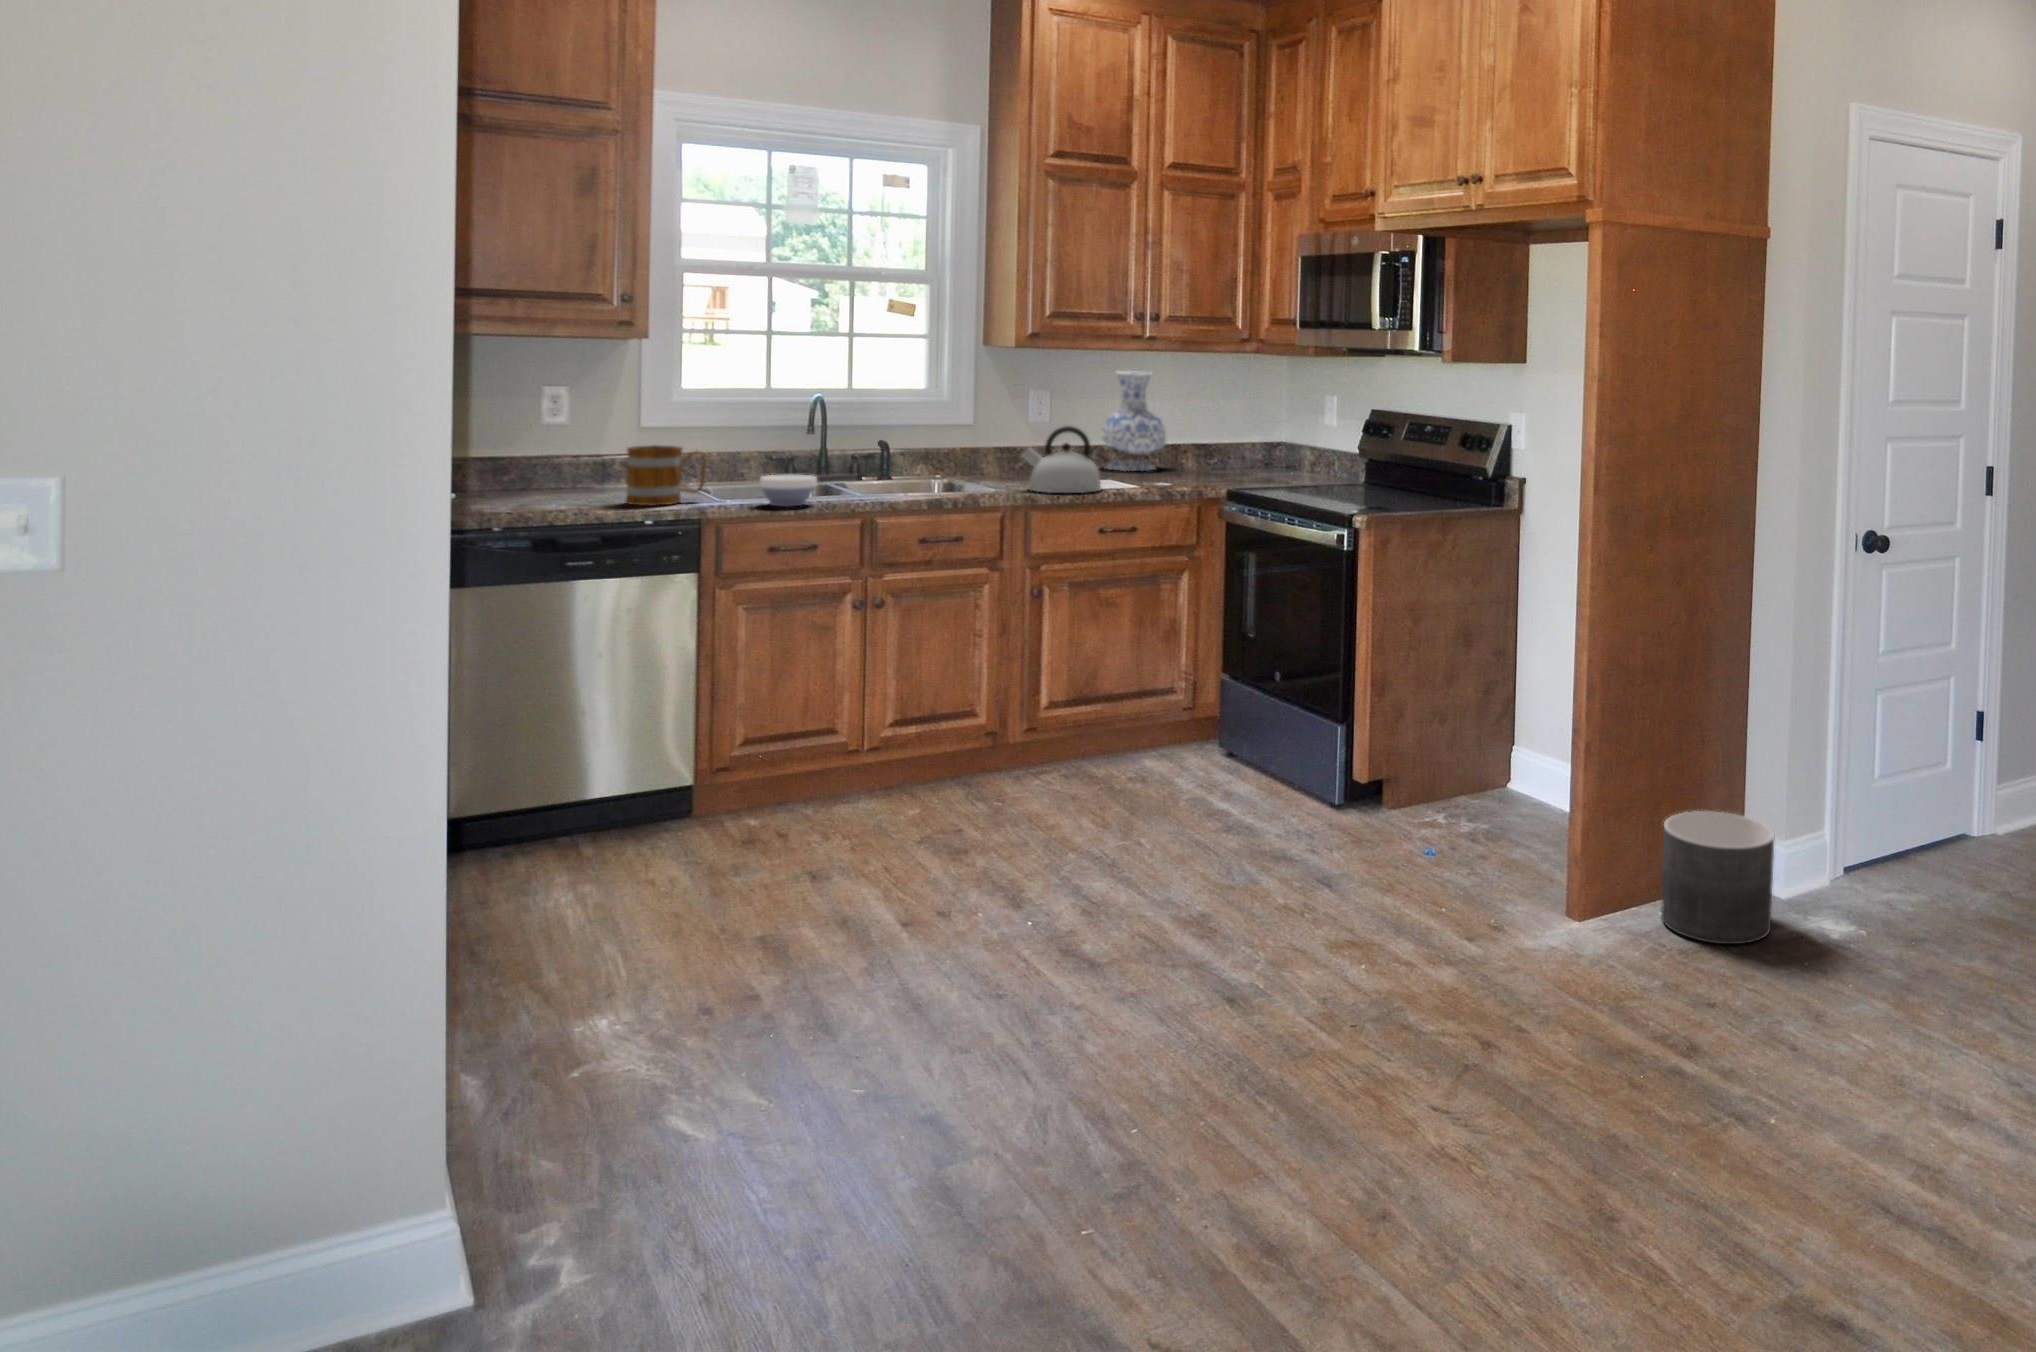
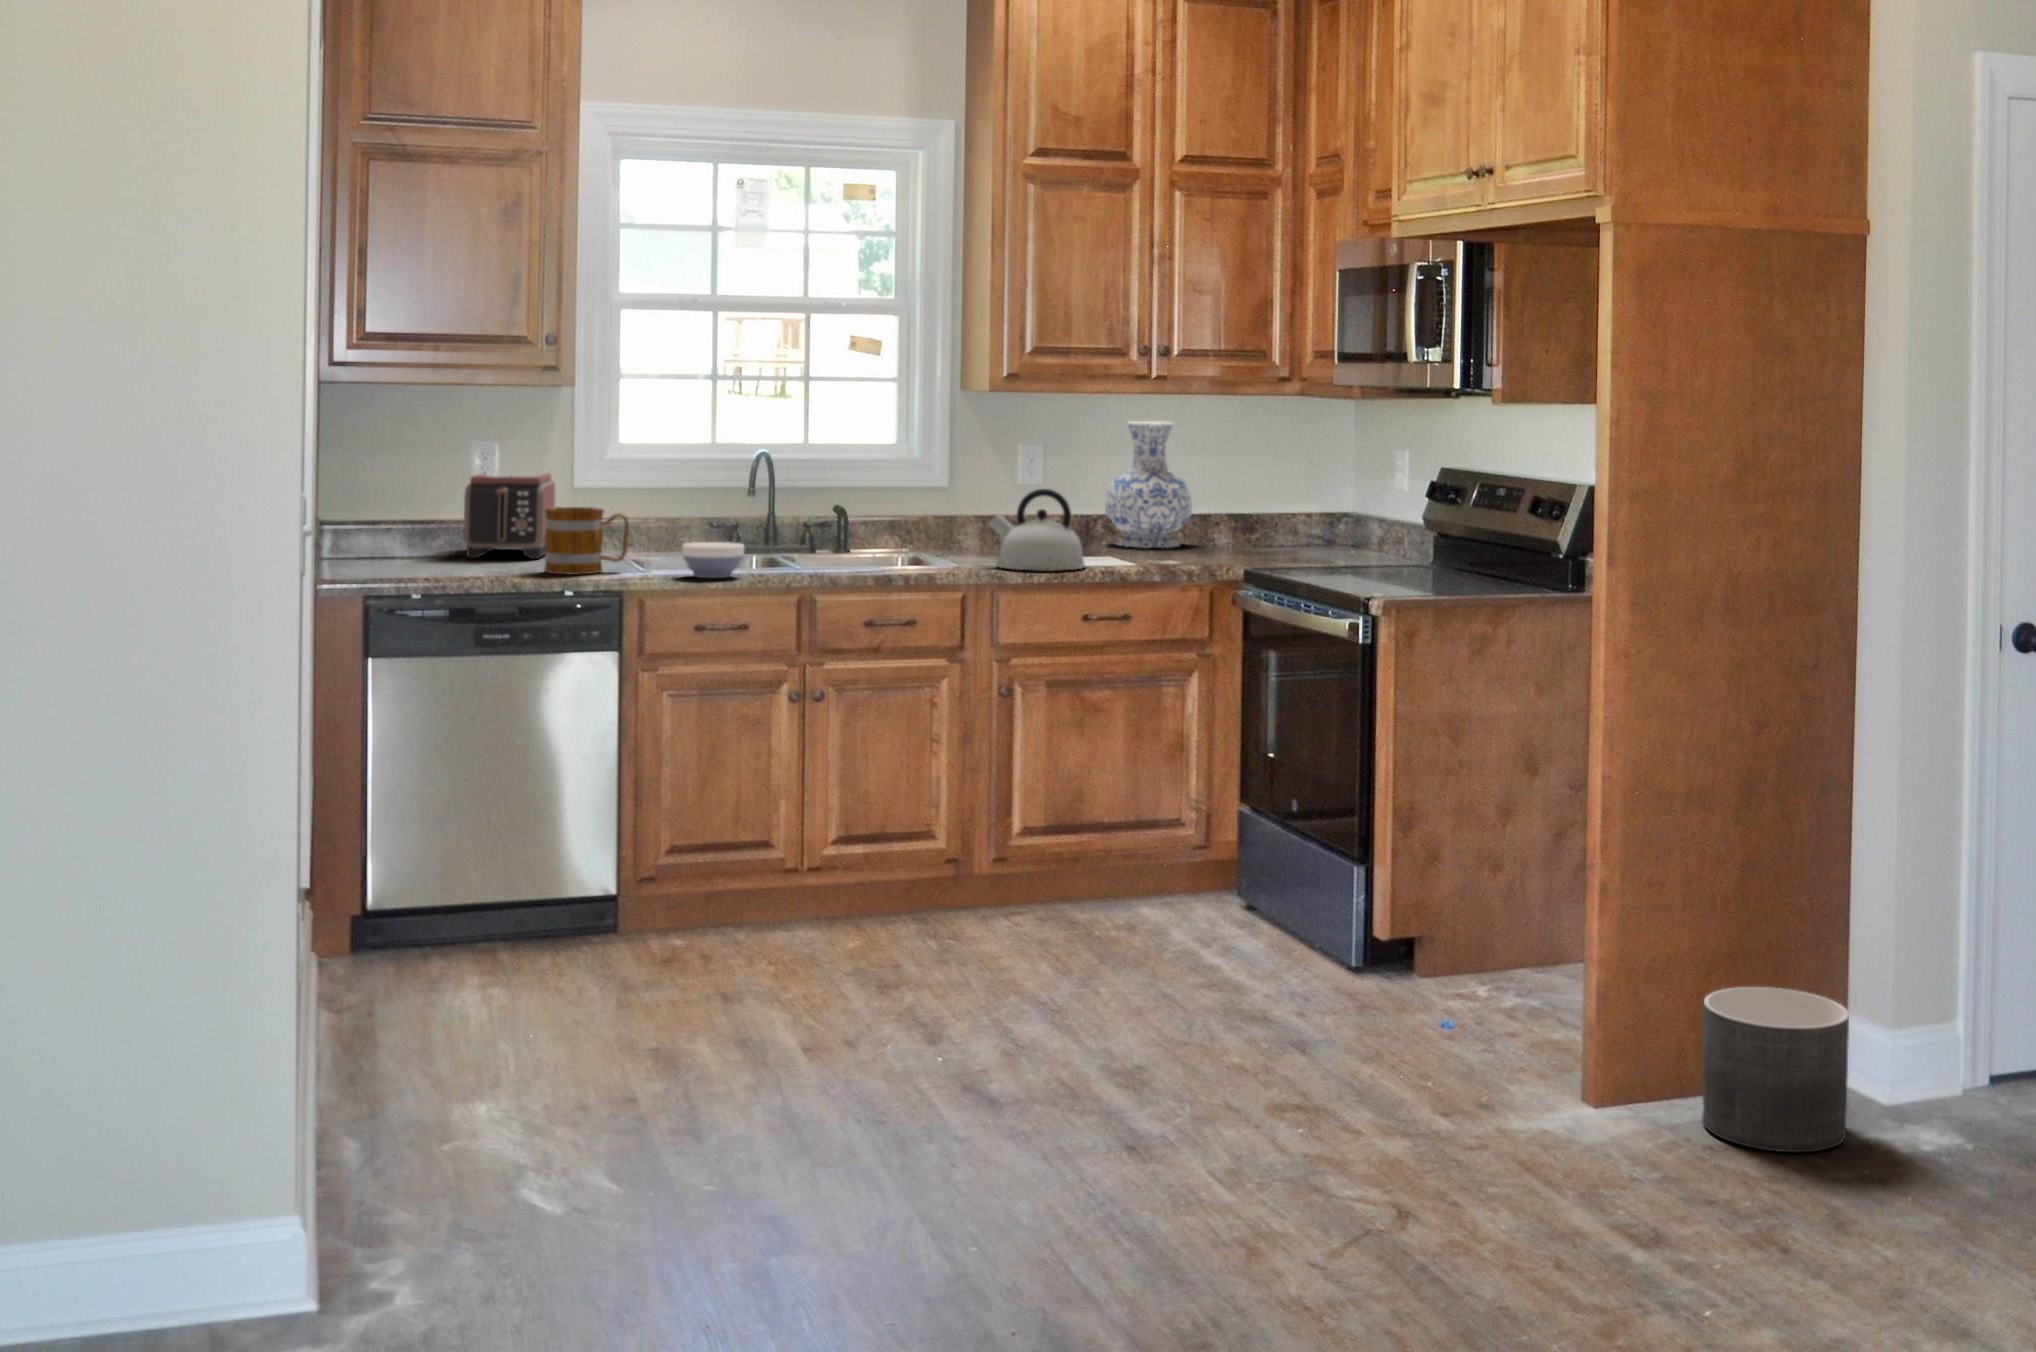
toaster: none [539,412,628,491] -> present [463,473,555,559]

